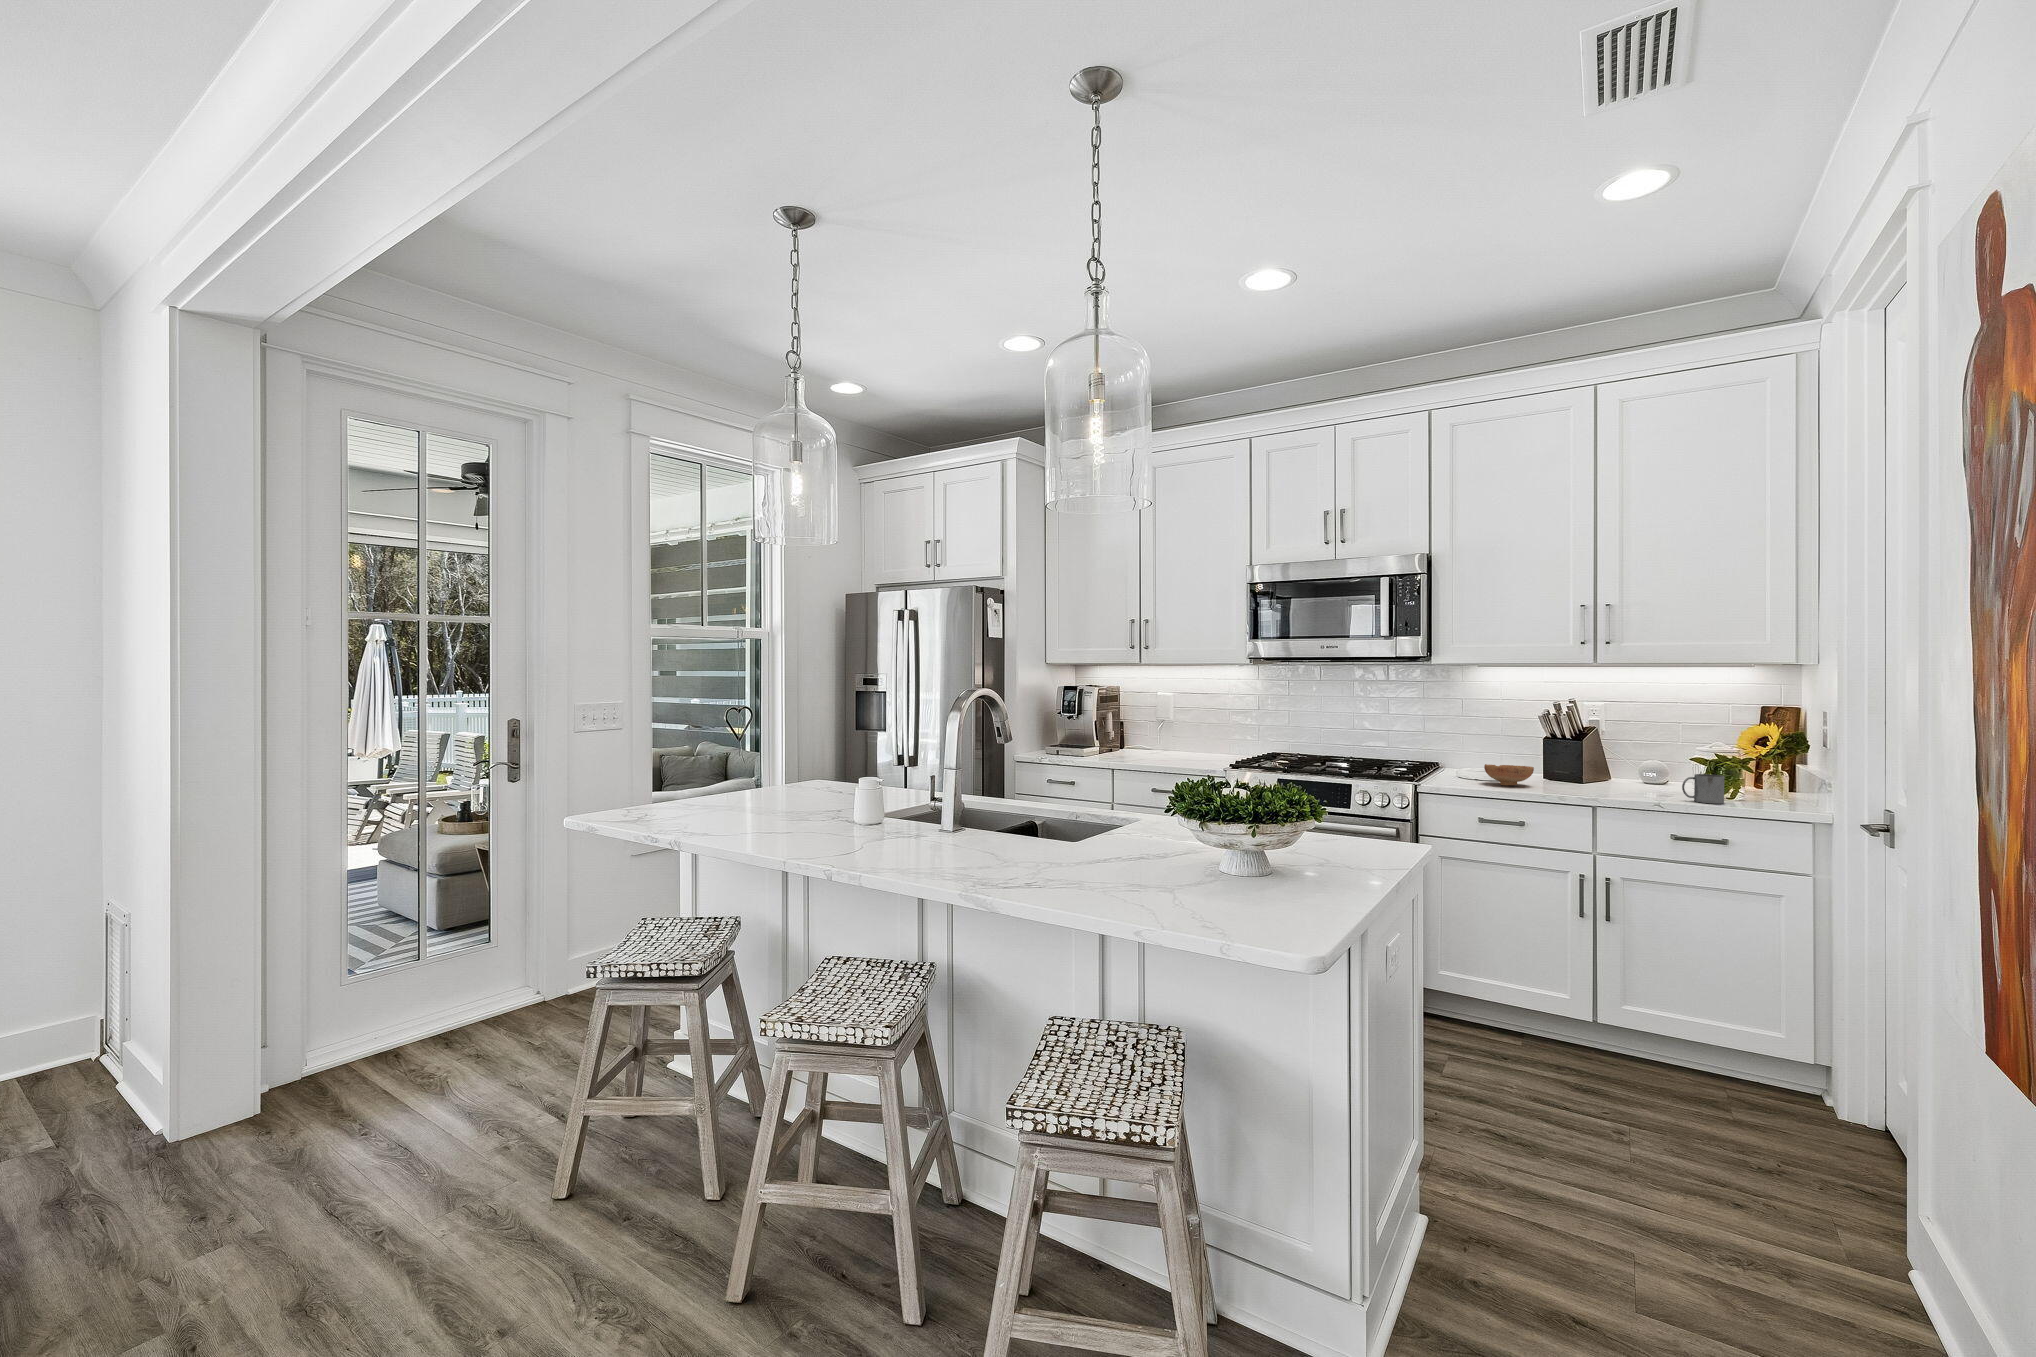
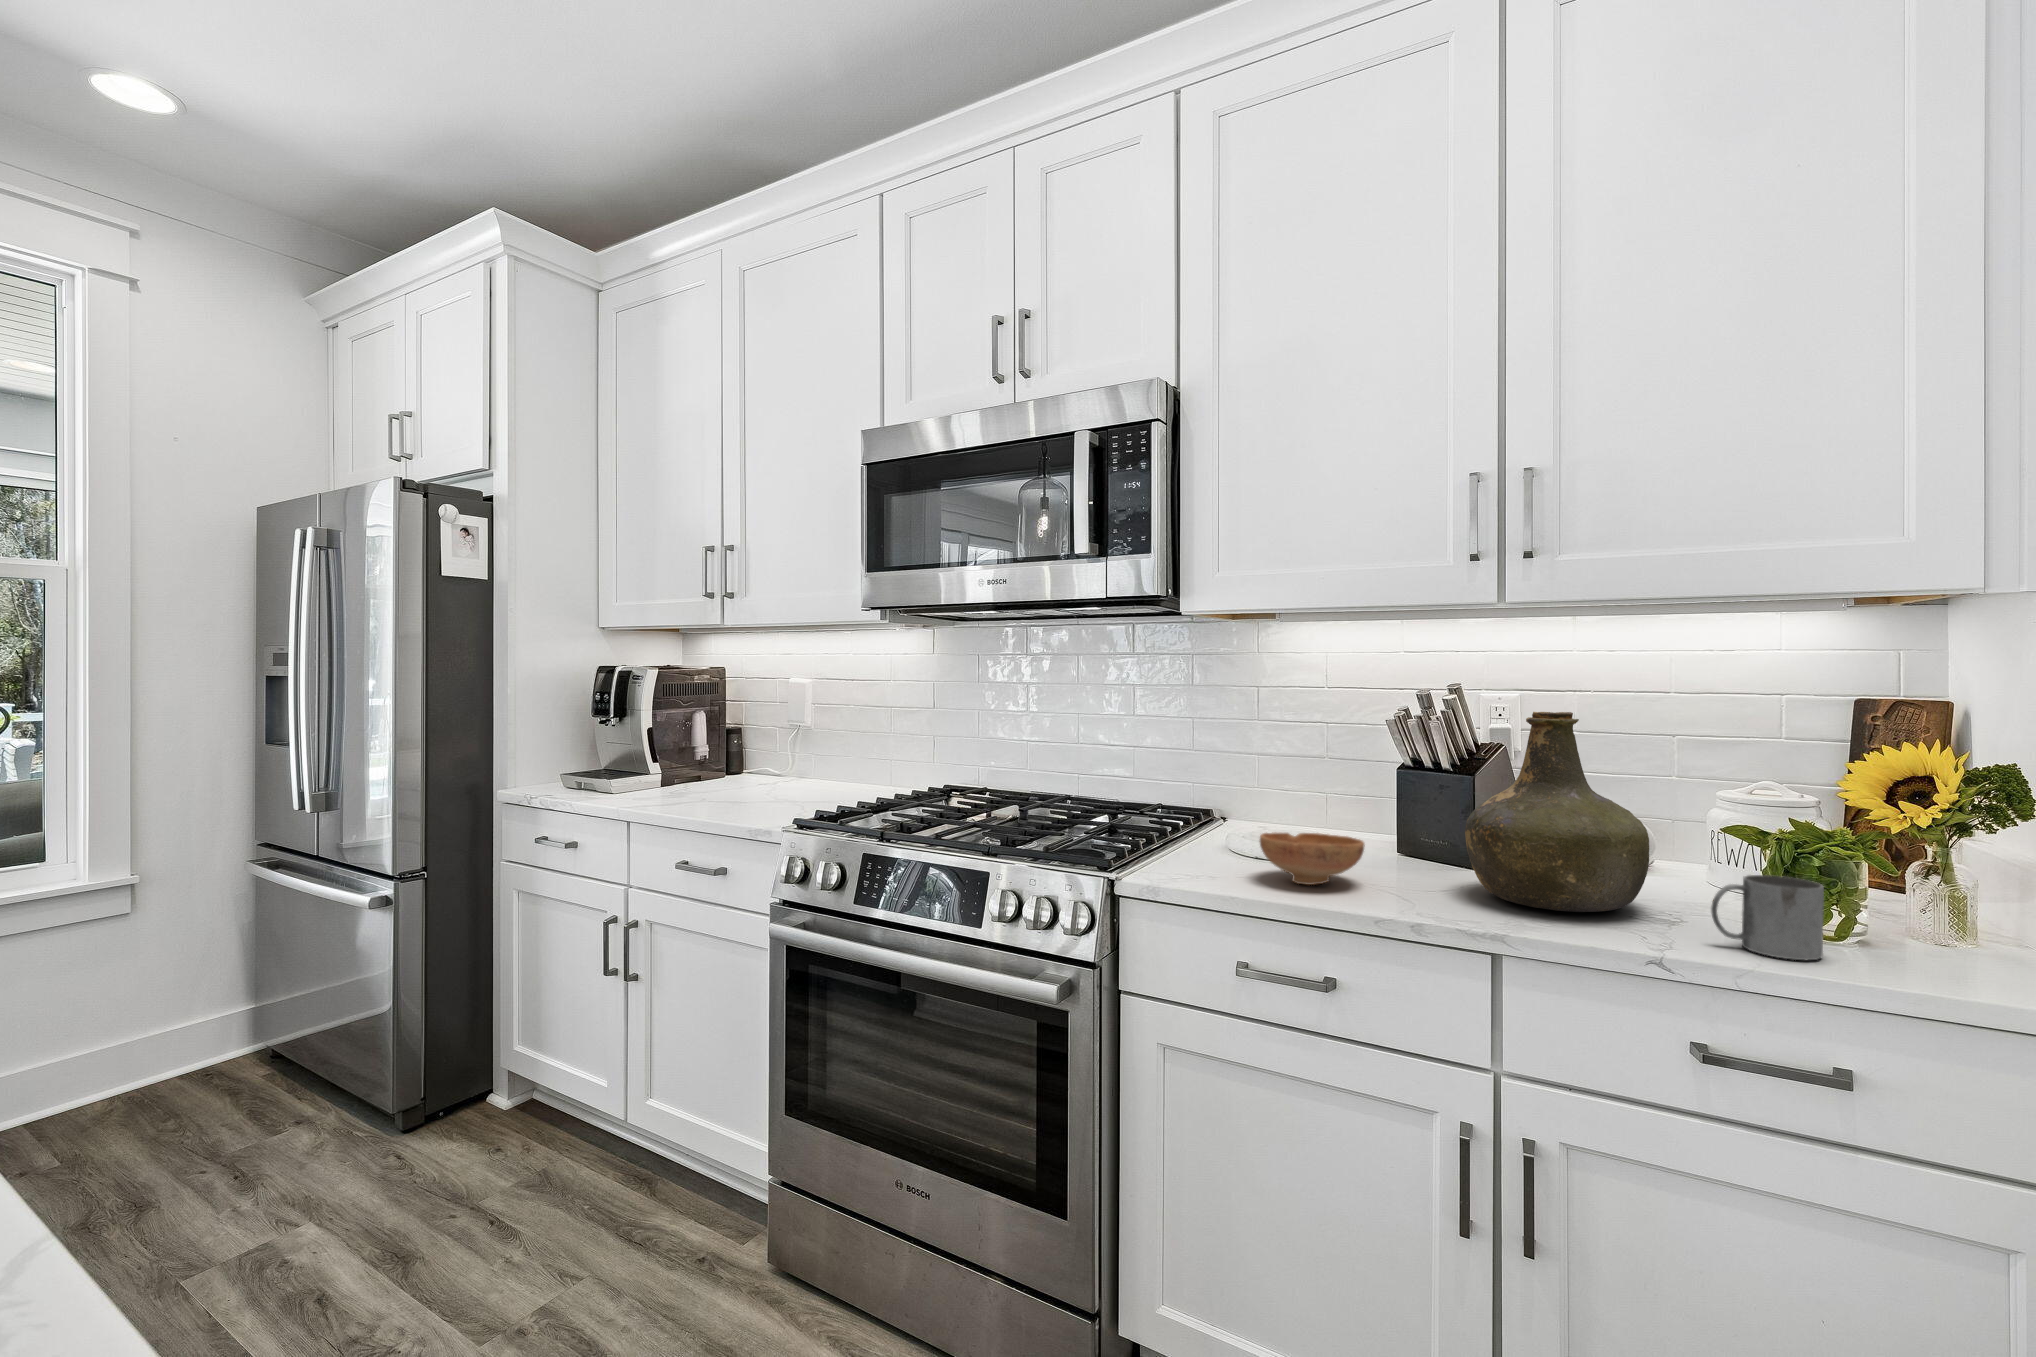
bottle: none [1580,711,1660,793] -> present [1465,712,1649,912]

